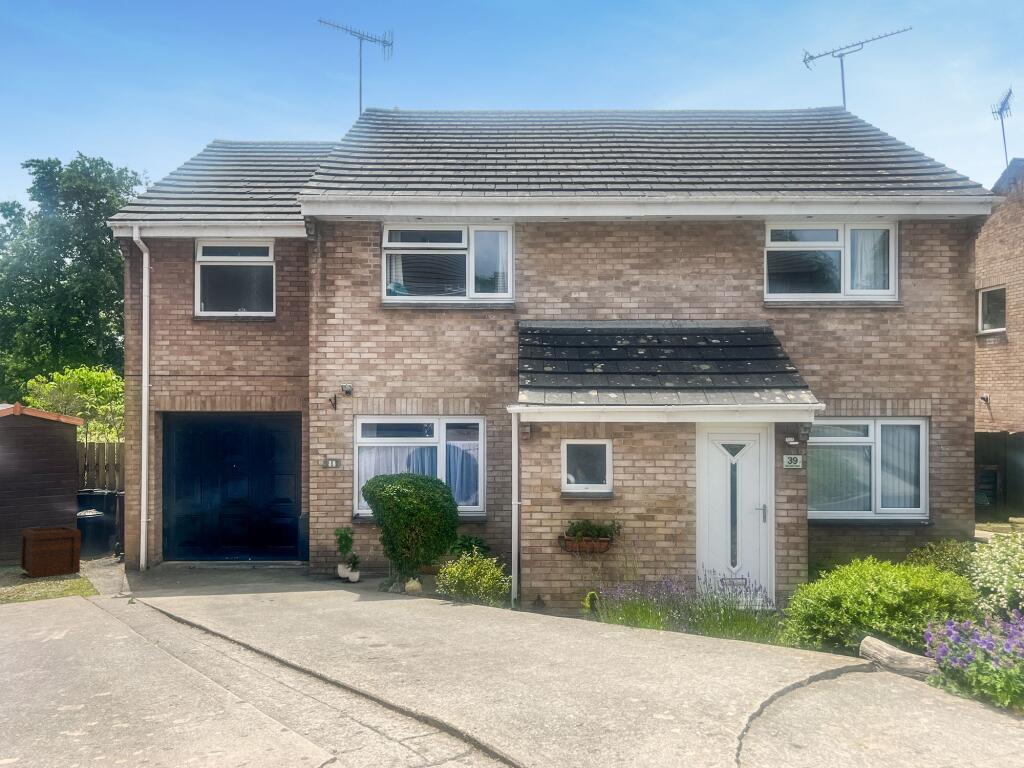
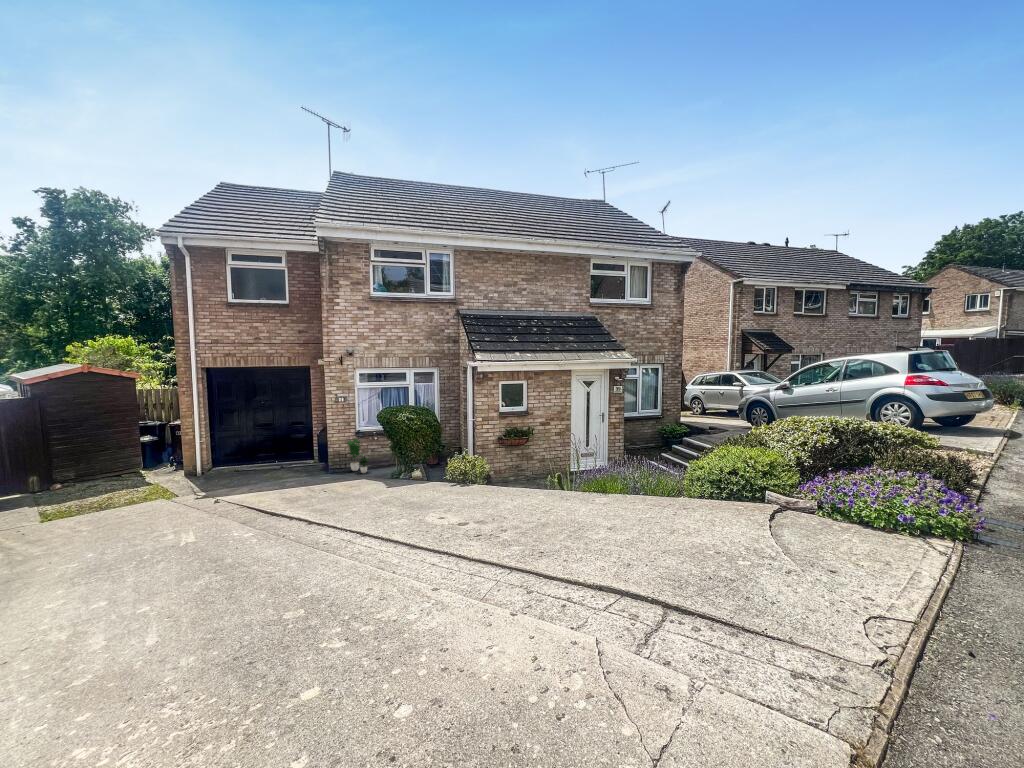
wooden crate: present [20,526,81,578] -> none [94,451,148,491]

